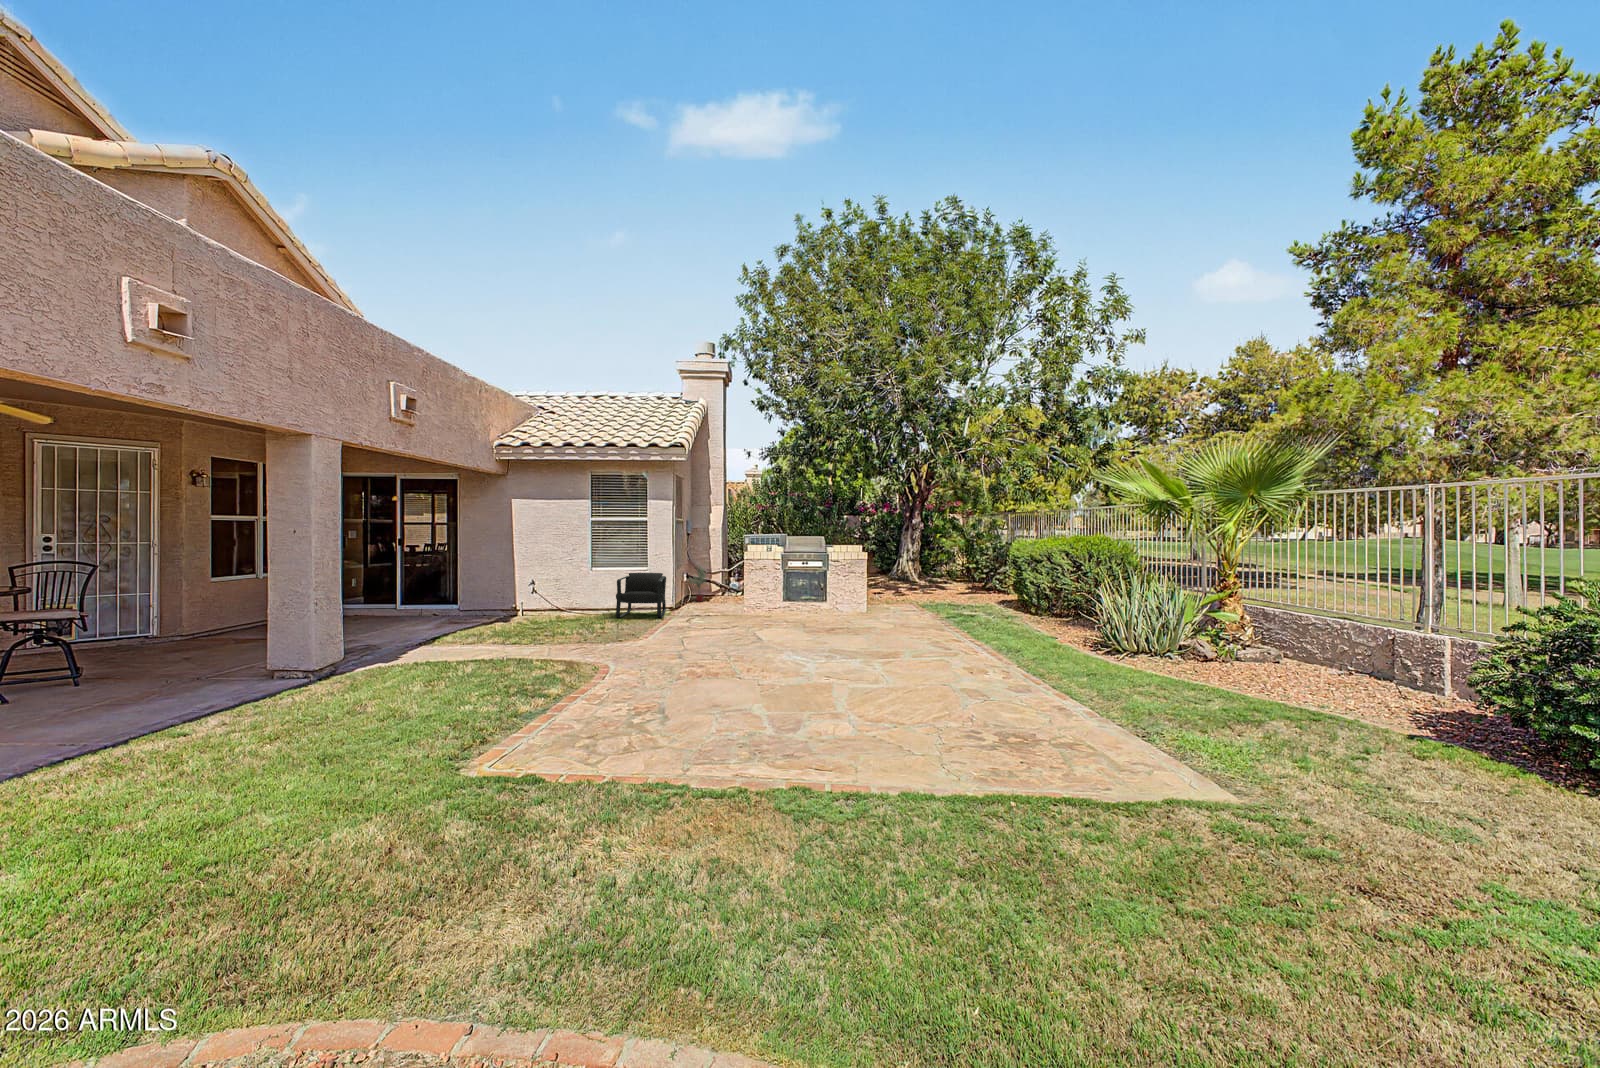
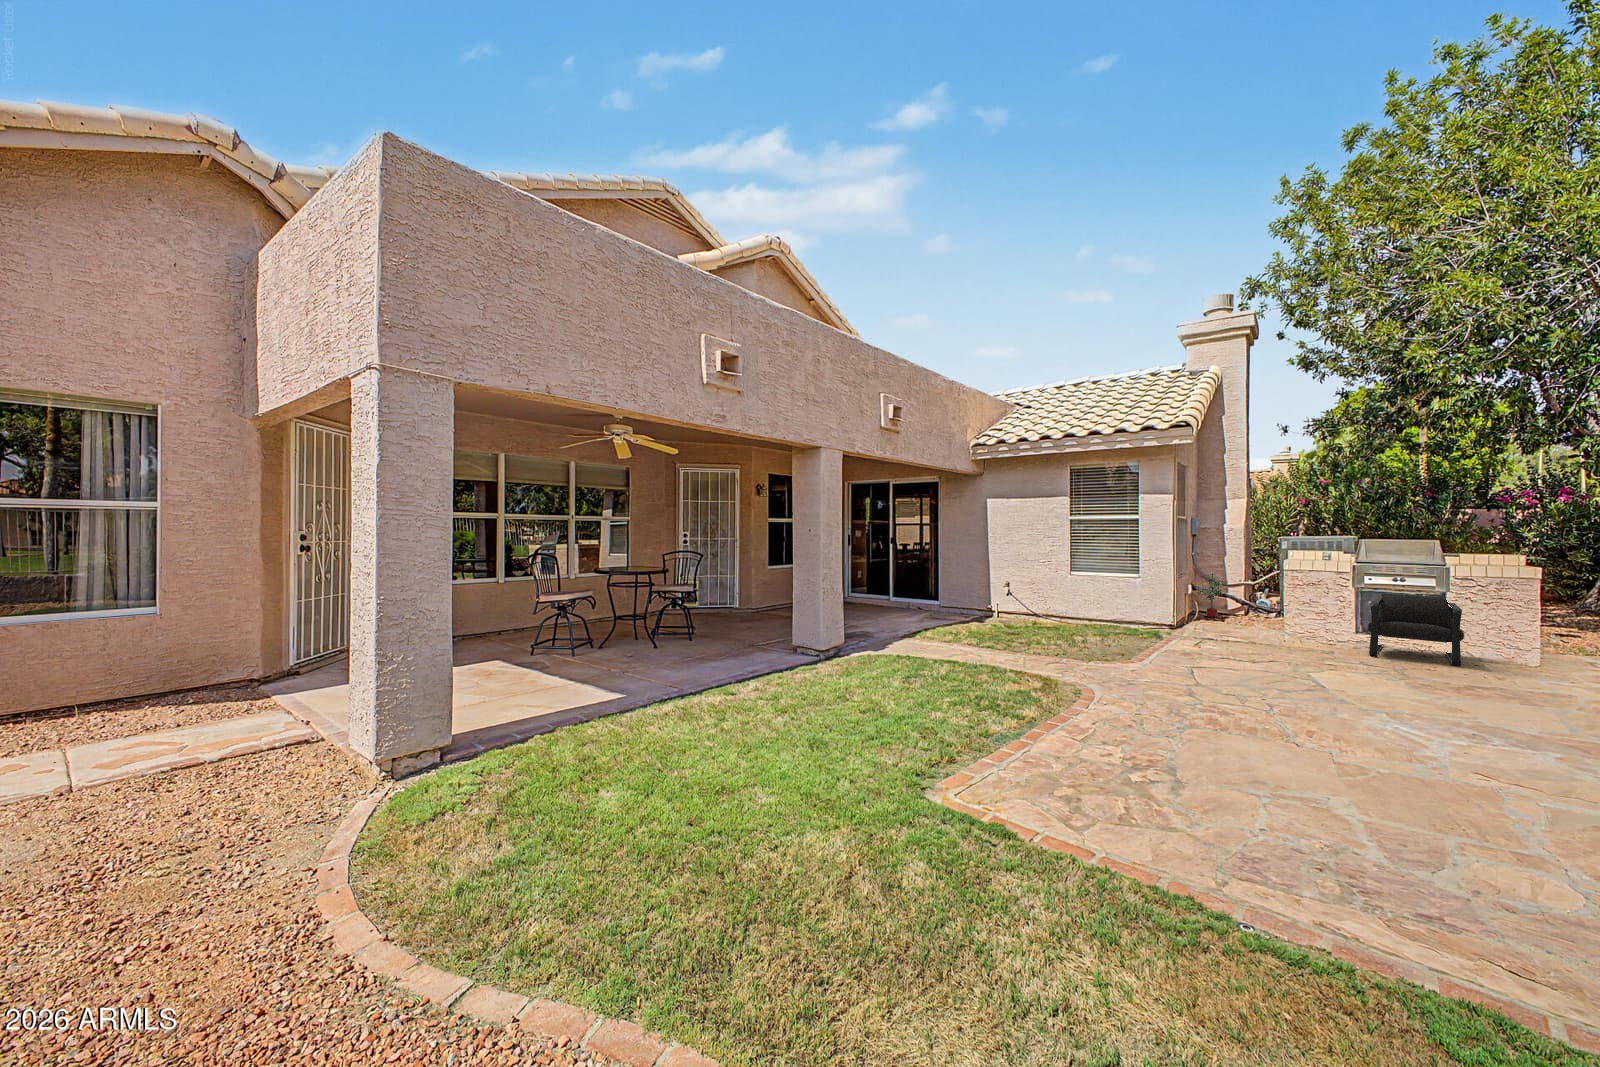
armchair: present [616,573,666,618] -> present [1367,594,1464,666]

